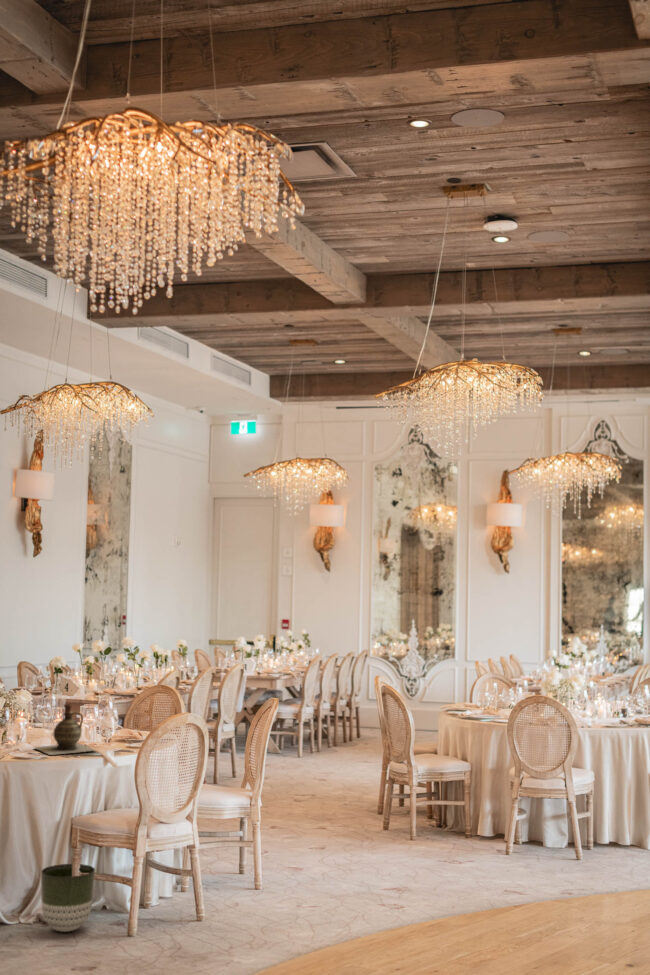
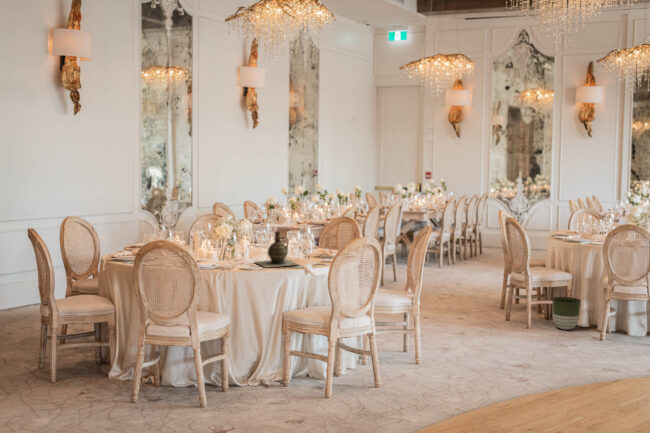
planter: present [41,864,95,932] -> present [552,297,581,330]

